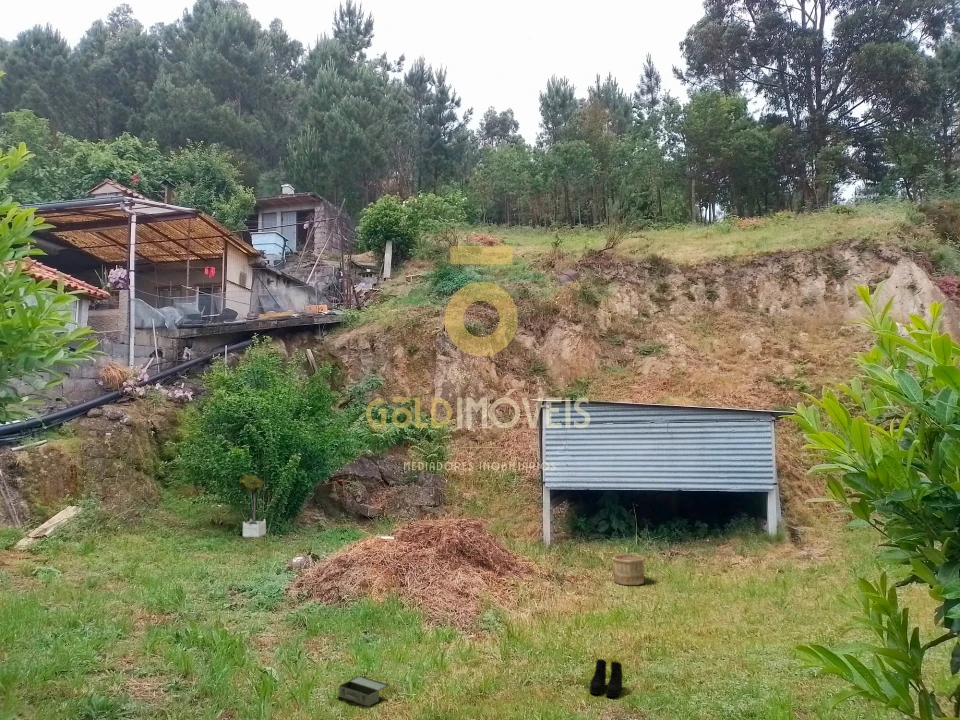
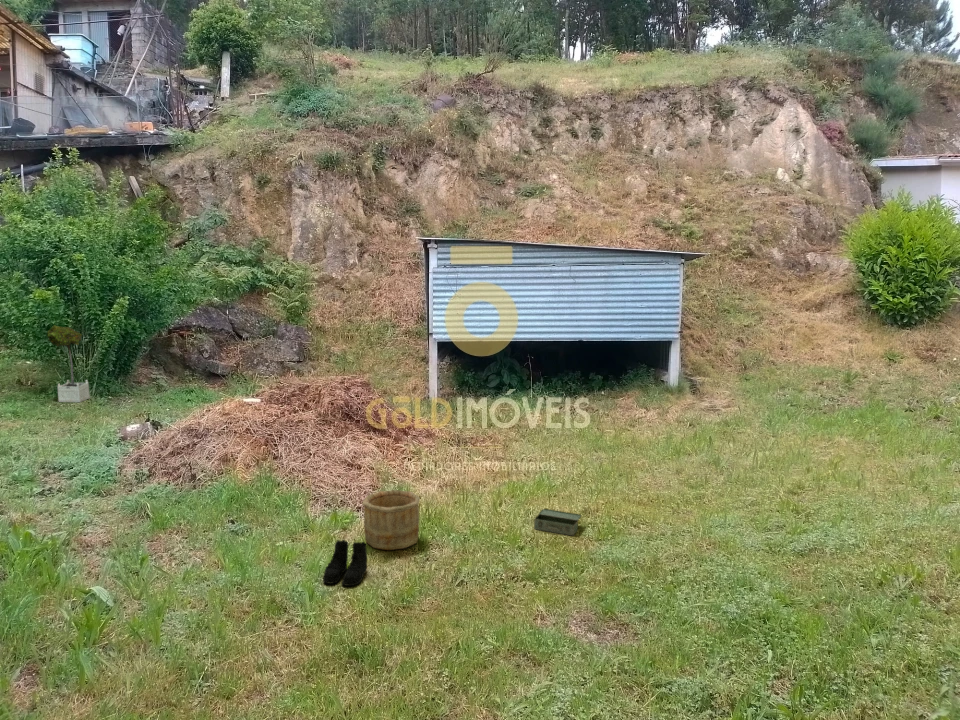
wooden bucket: present [612,554,644,585] -> present [362,490,420,550]
boots: present [589,659,622,697] -> present [323,540,367,586]
toolbox: present [339,676,388,706] -> present [534,509,581,536]

